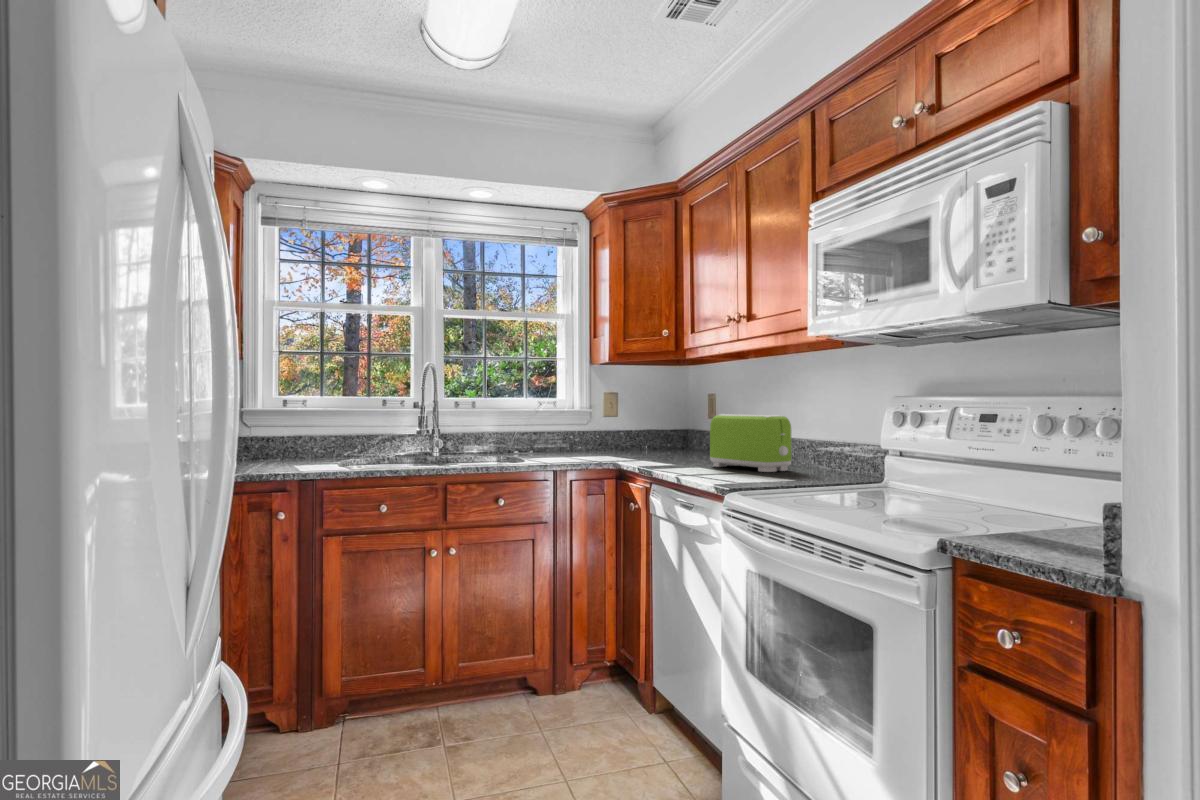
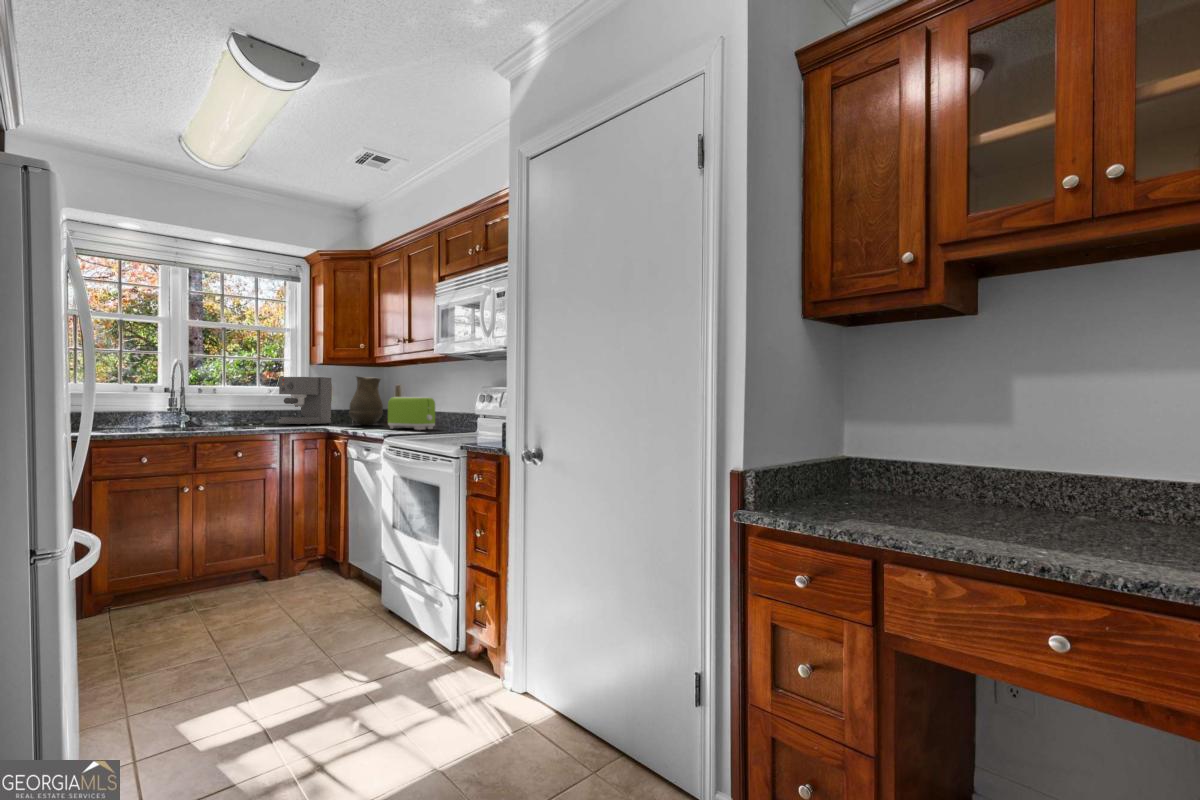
vase: none [645,381,693,456] -> present [349,376,383,425]
coffee maker: none [551,383,618,453] -> present [279,377,331,425]

